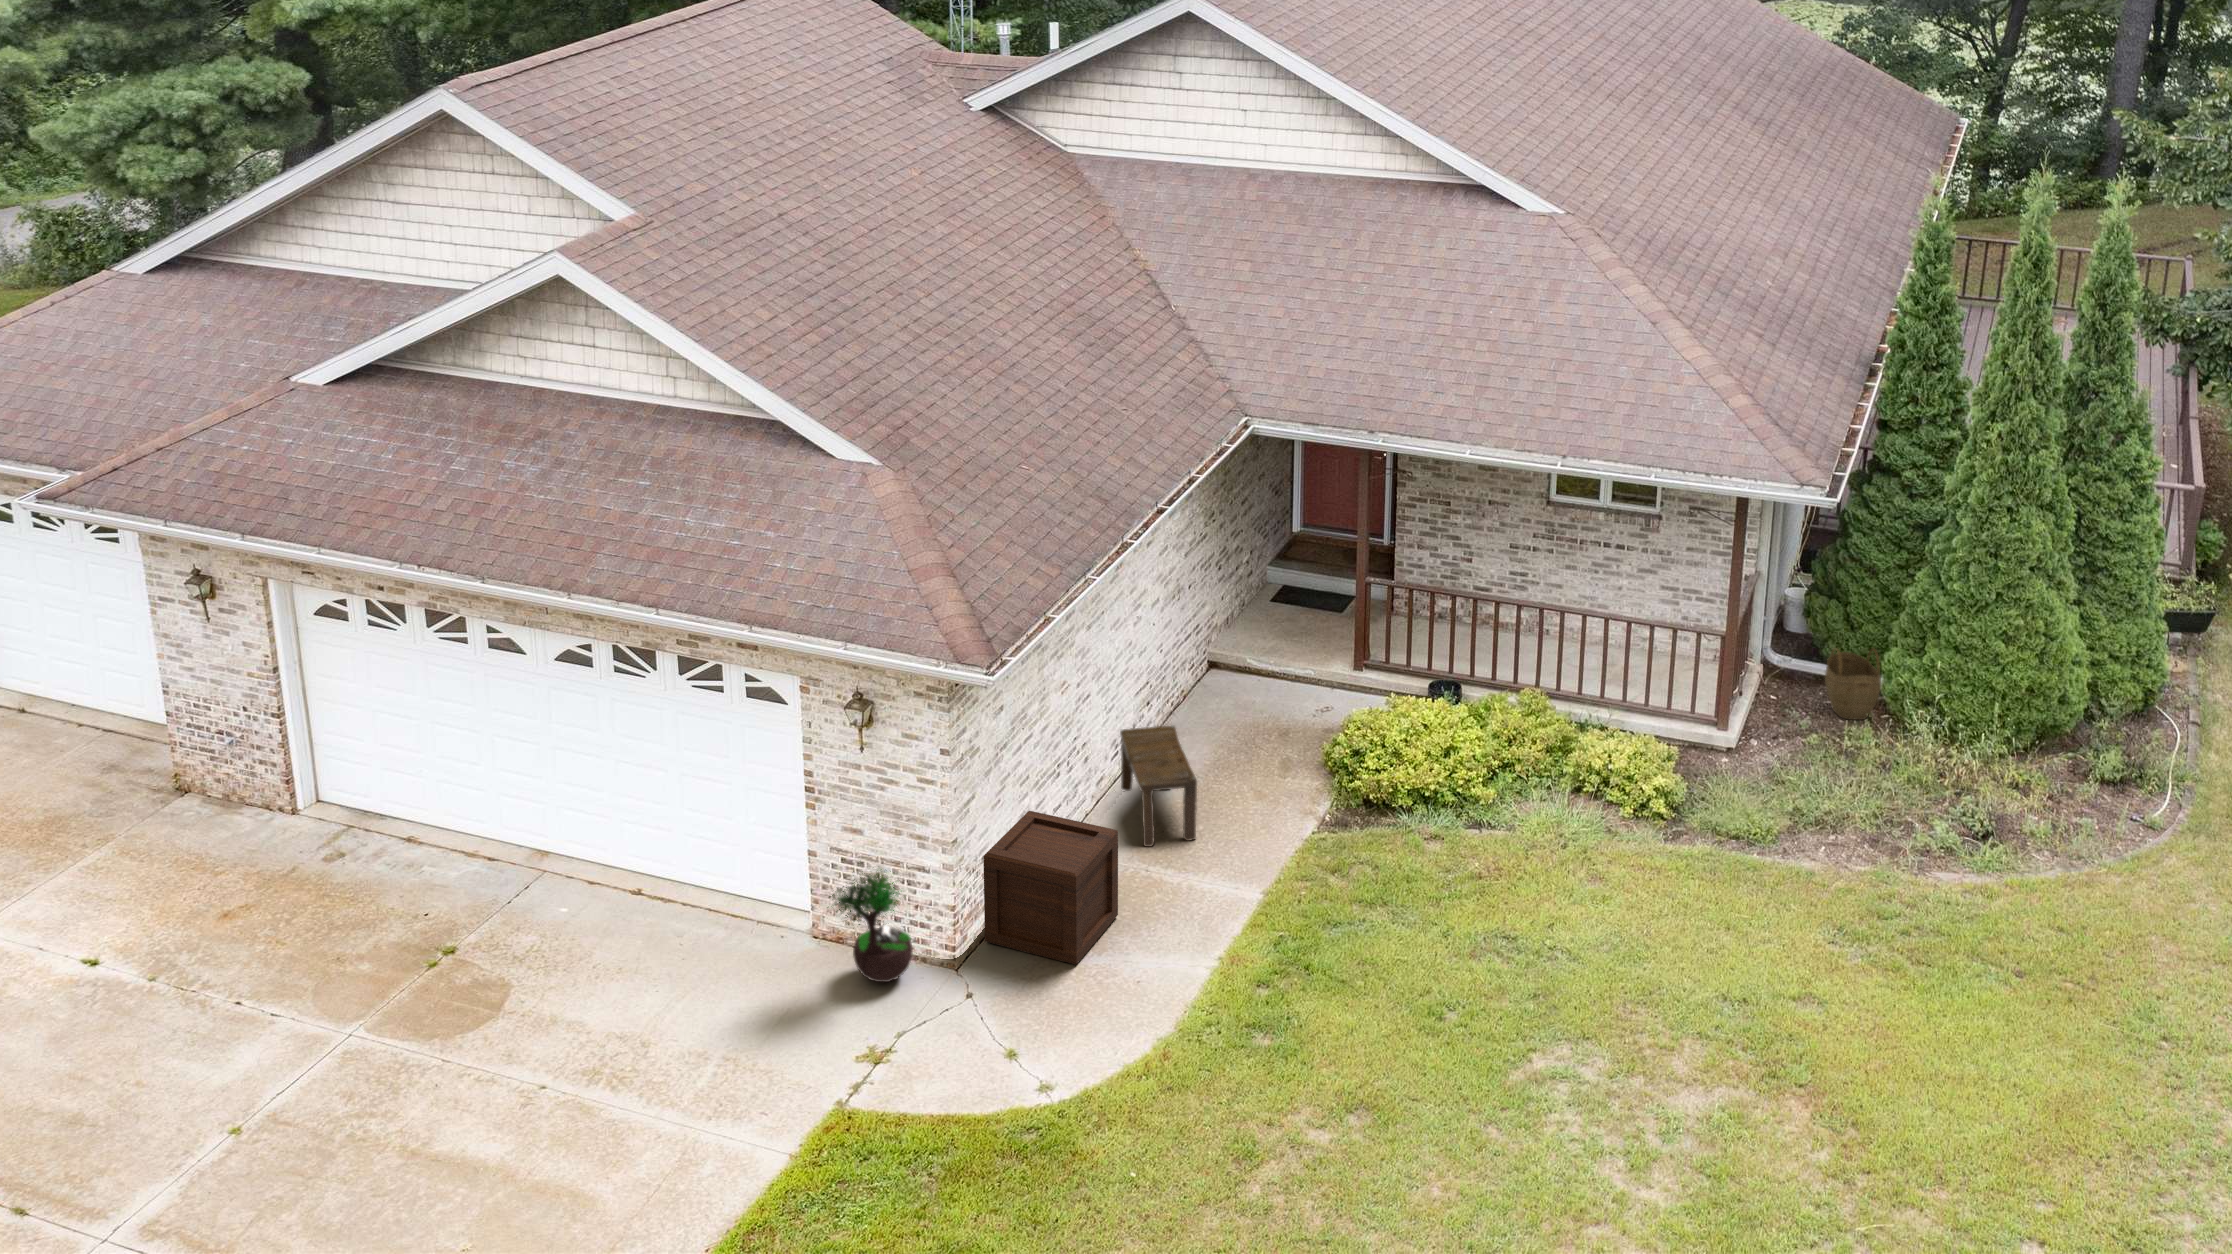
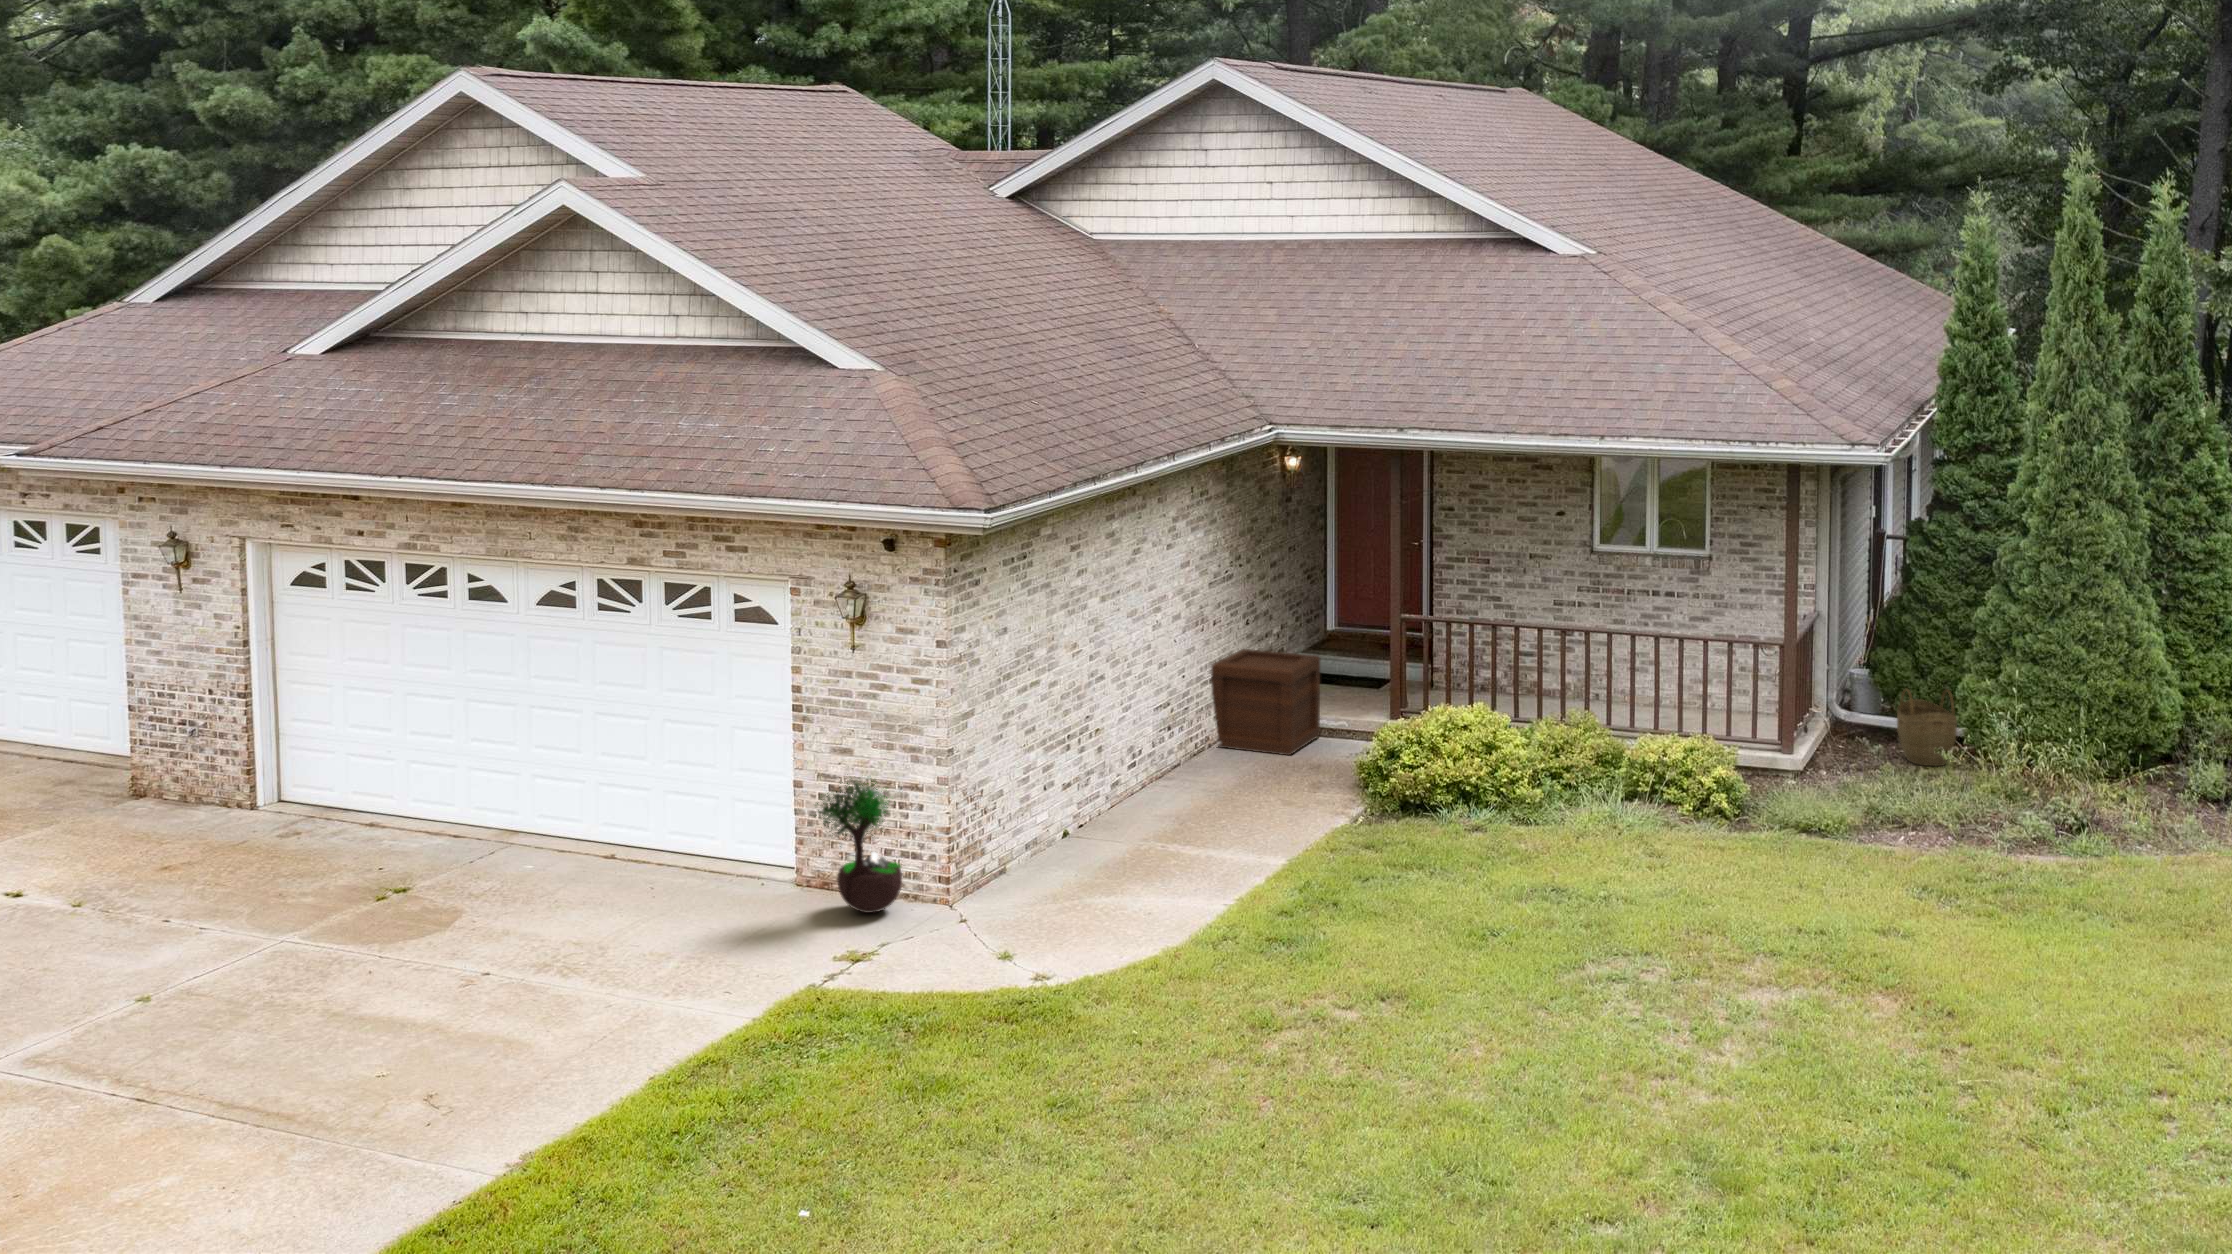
bench: present [1120,726,1197,847] -> none [1136,727,1217,834]
wooden crate: present [983,811,1118,965] -> present [1211,649,1320,755]

